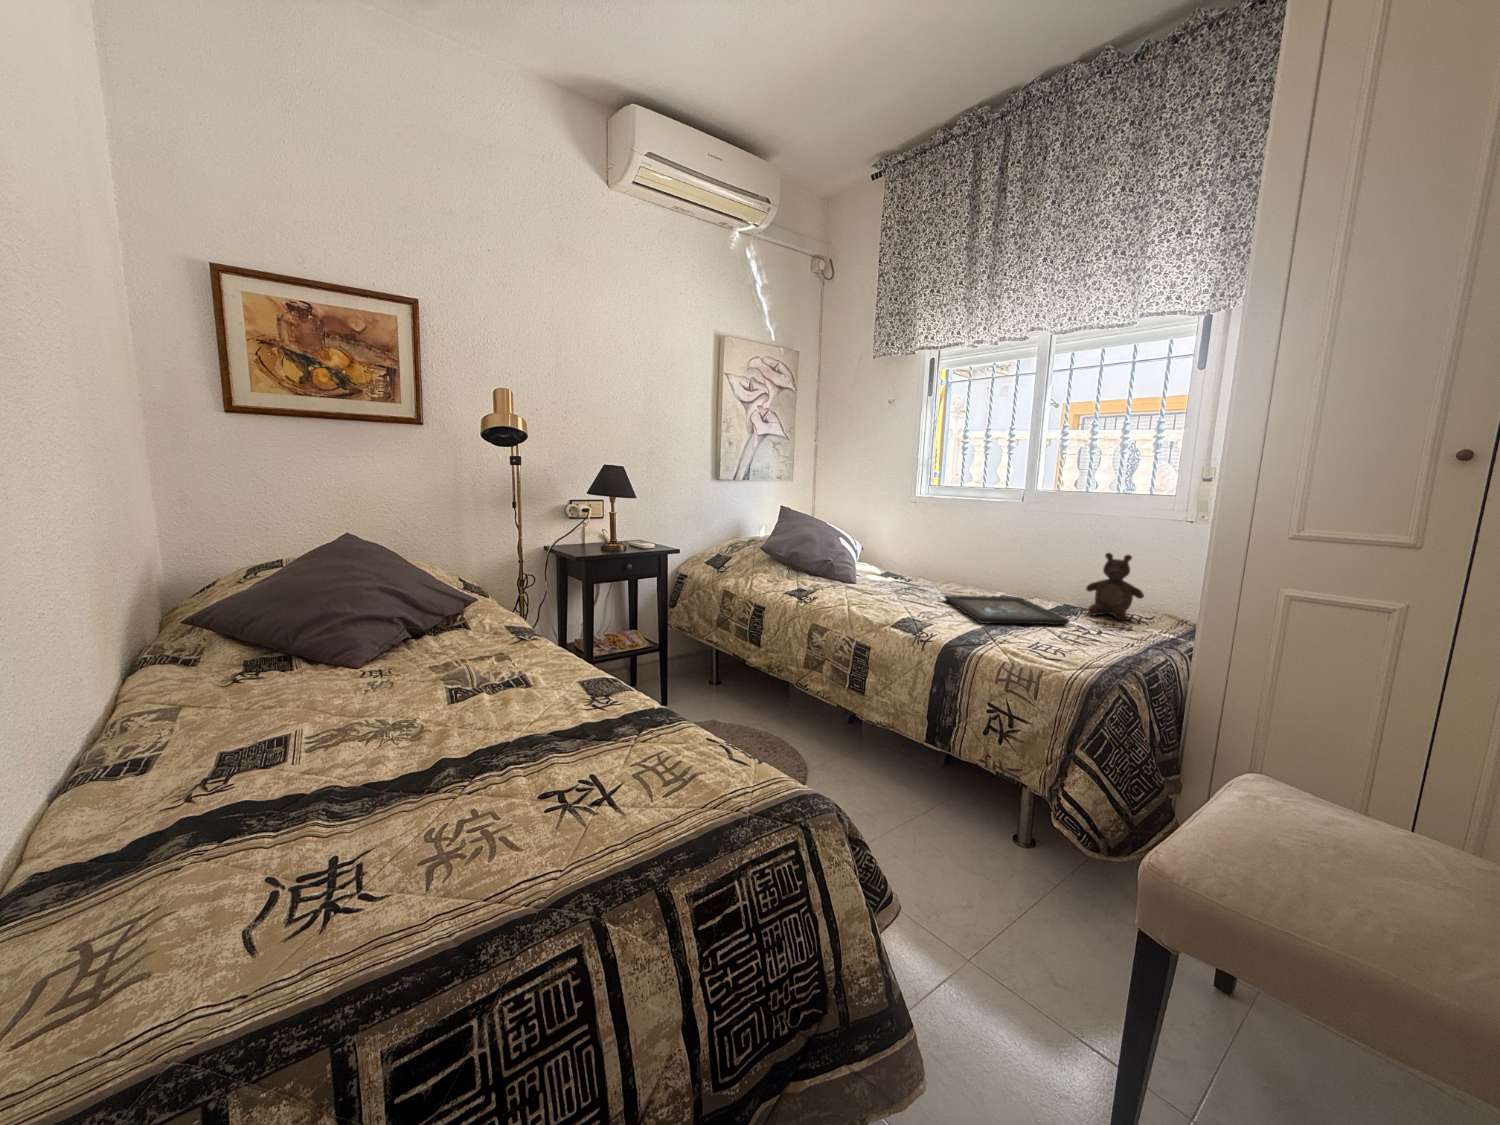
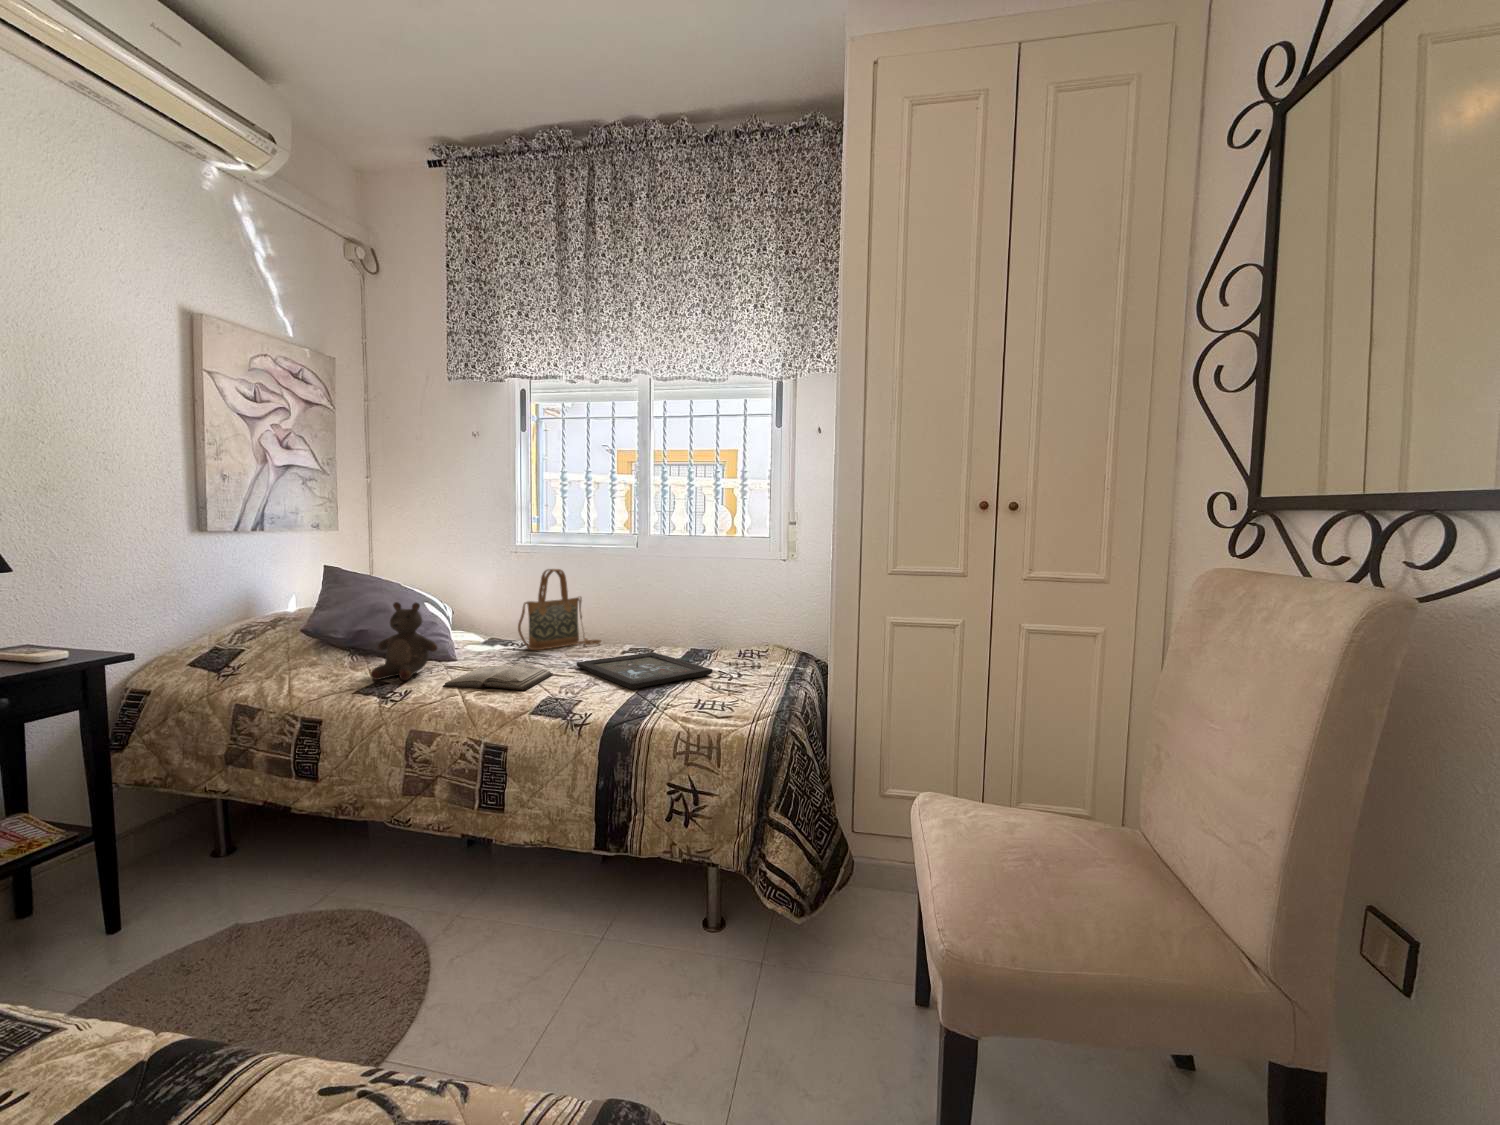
handbag: none [906,515,979,585] -> present [518,569,601,650]
stuffed bear: present [1086,553,1144,620] -> present [371,602,437,680]
diary: none [839,588,922,609] -> present [443,663,553,690]

